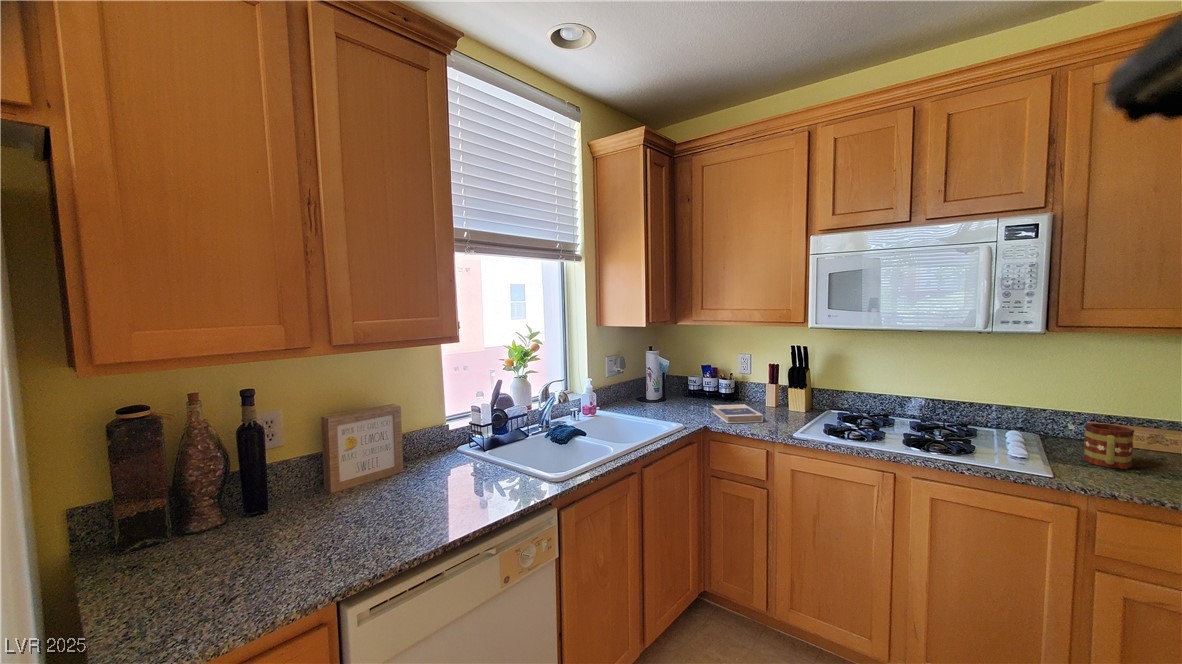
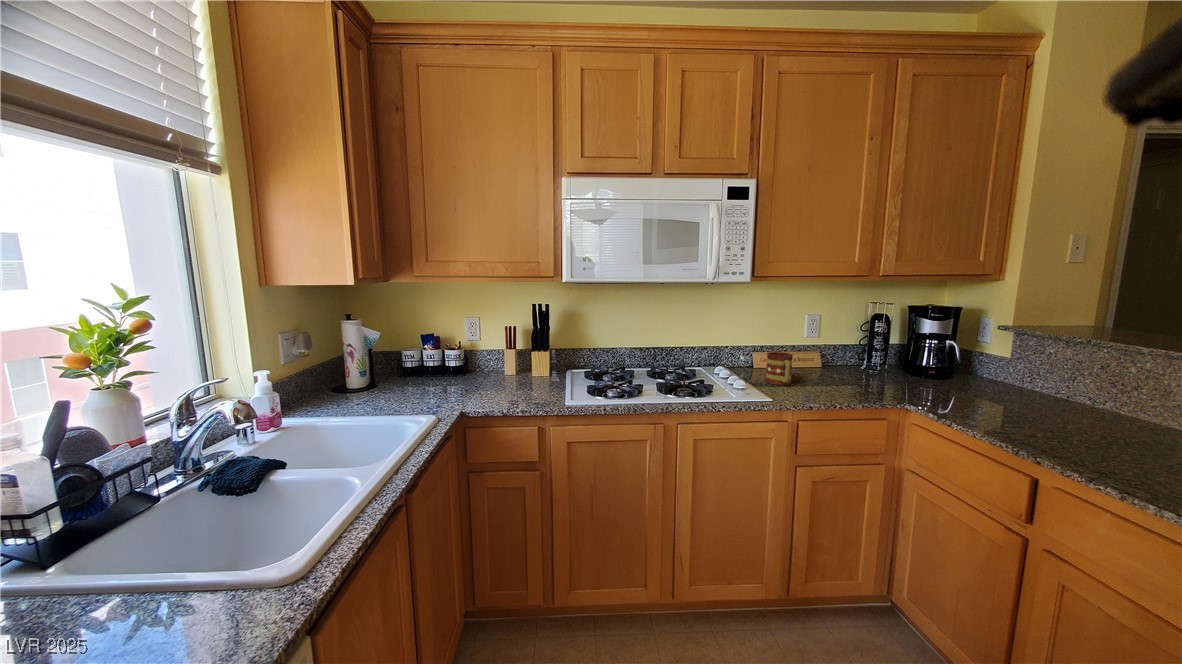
hardback book: present [712,404,763,423] -> none [451,376,520,404]

